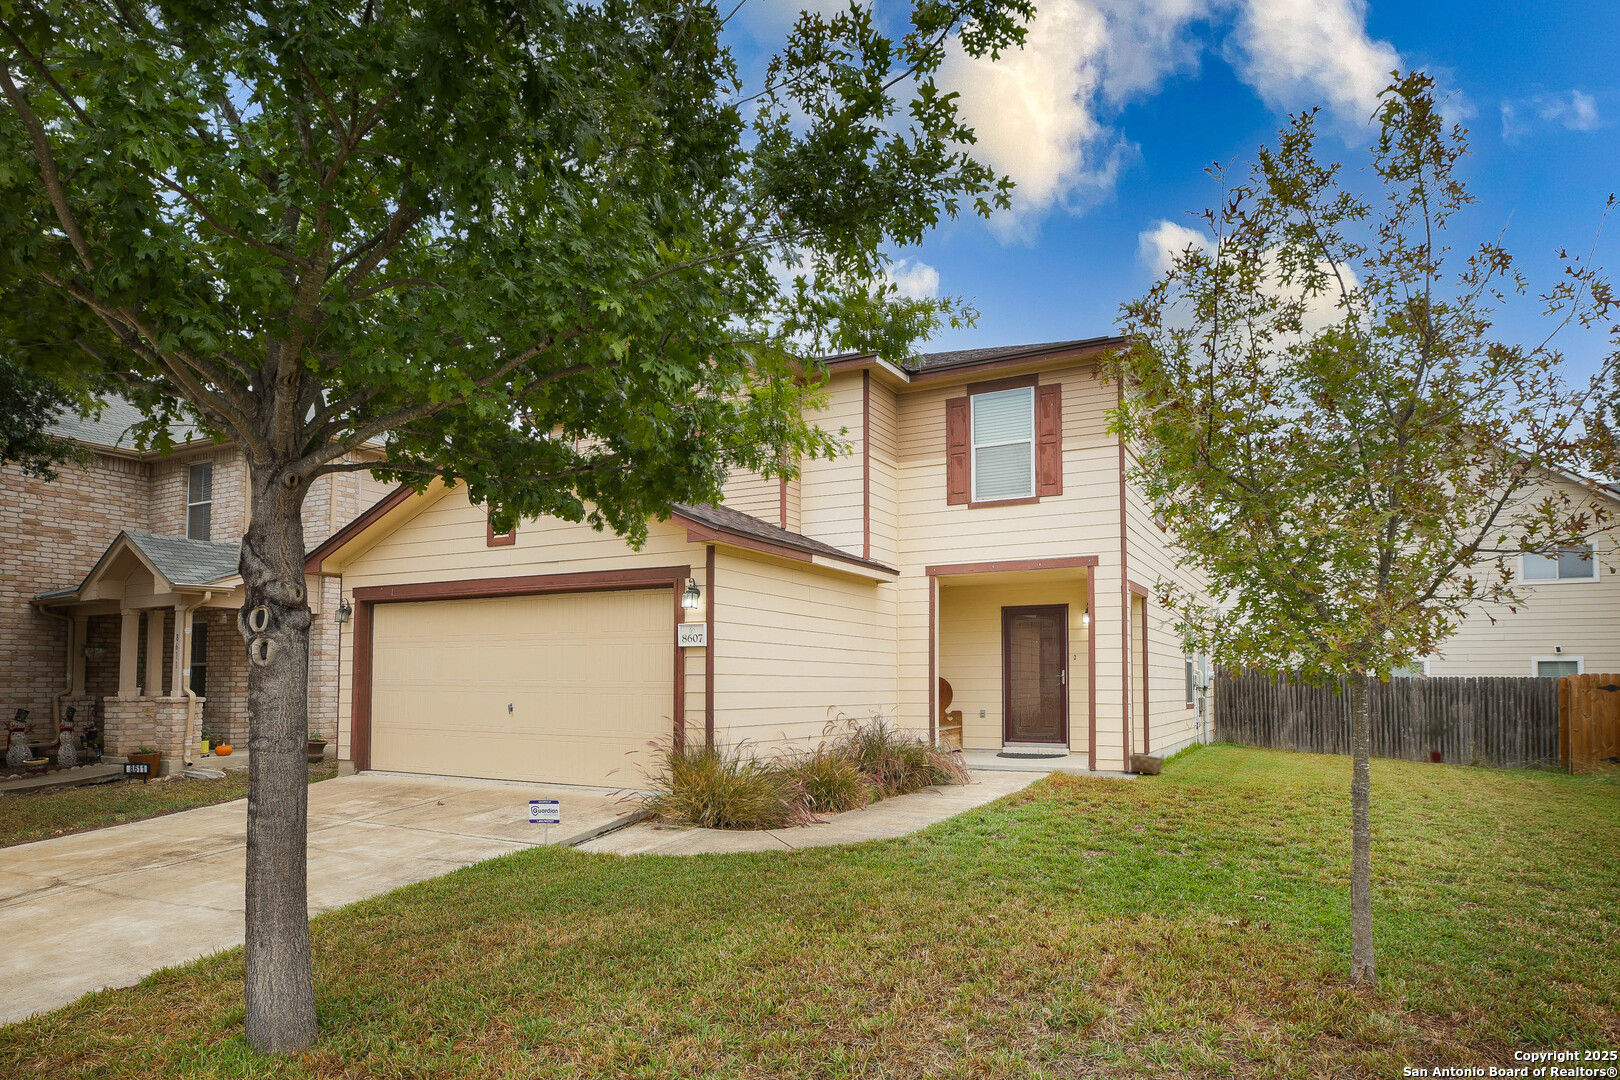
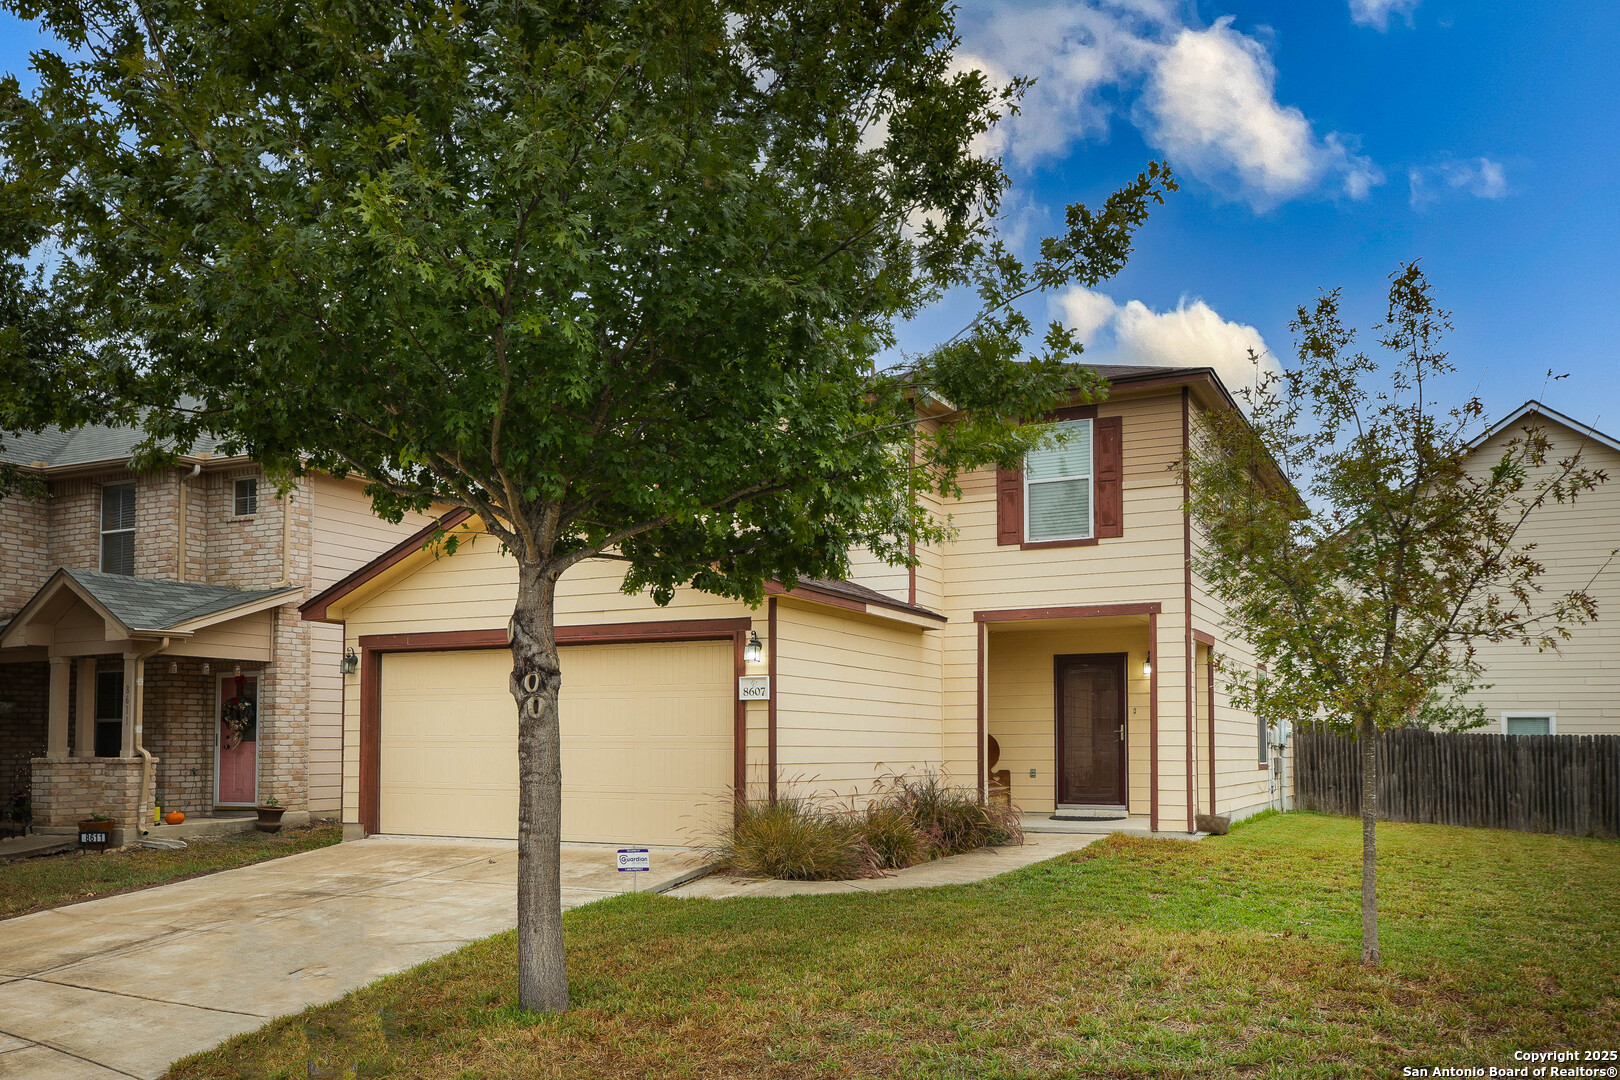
potted tree: present [1412,712,1457,762] -> none [1496,768,1548,825]

